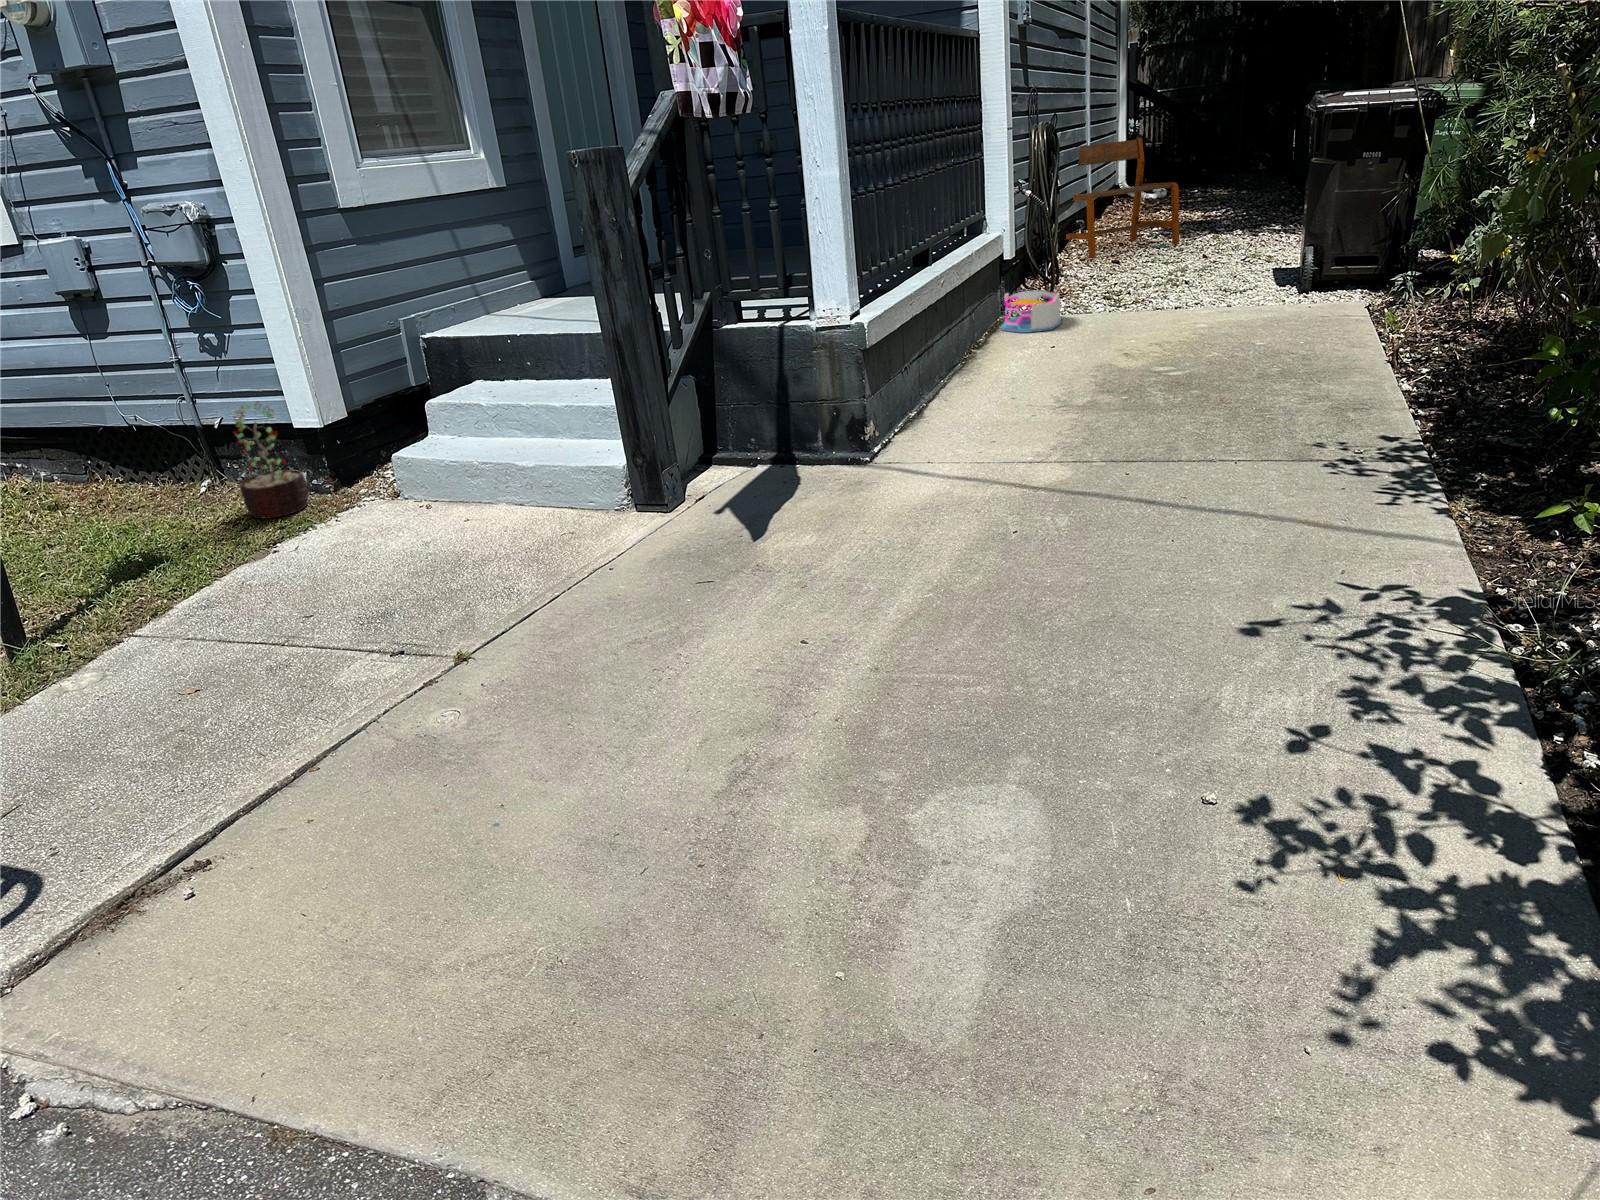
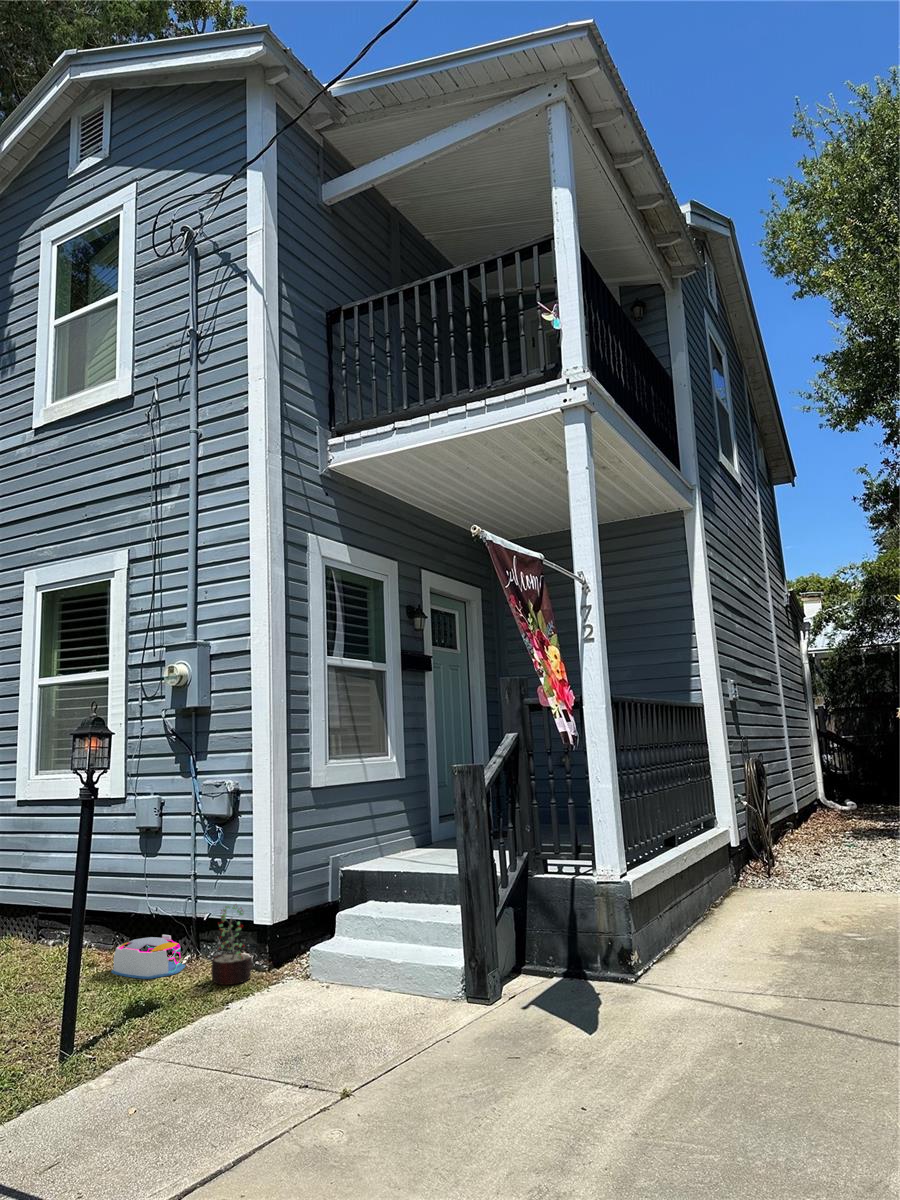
bench: present [1066,138,1179,258] -> none [769,769,867,850]
storage bin: present [1001,290,1062,333] -> present [111,935,185,979]

